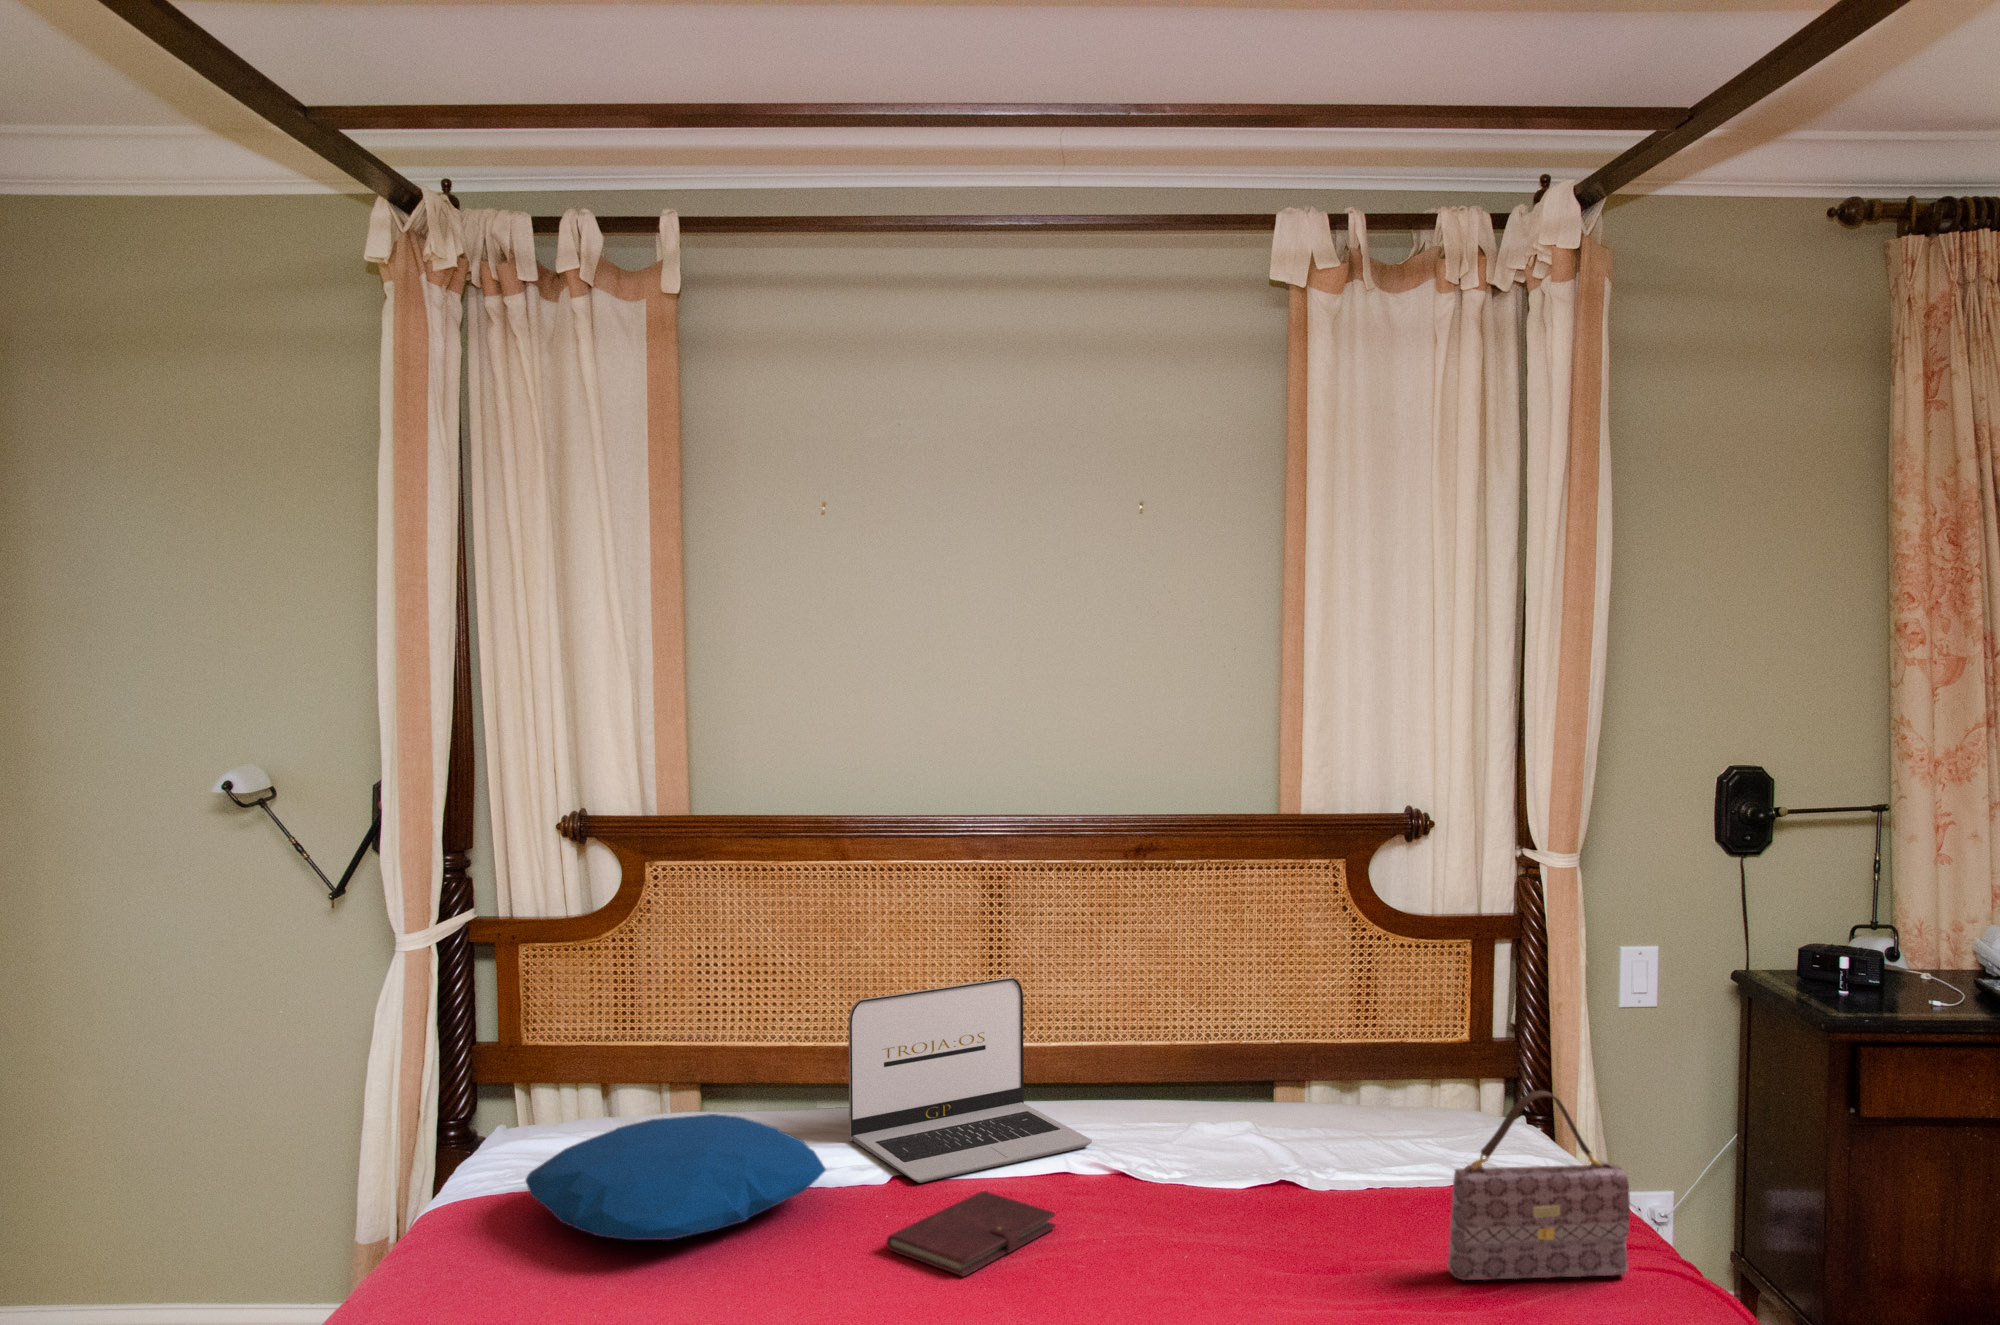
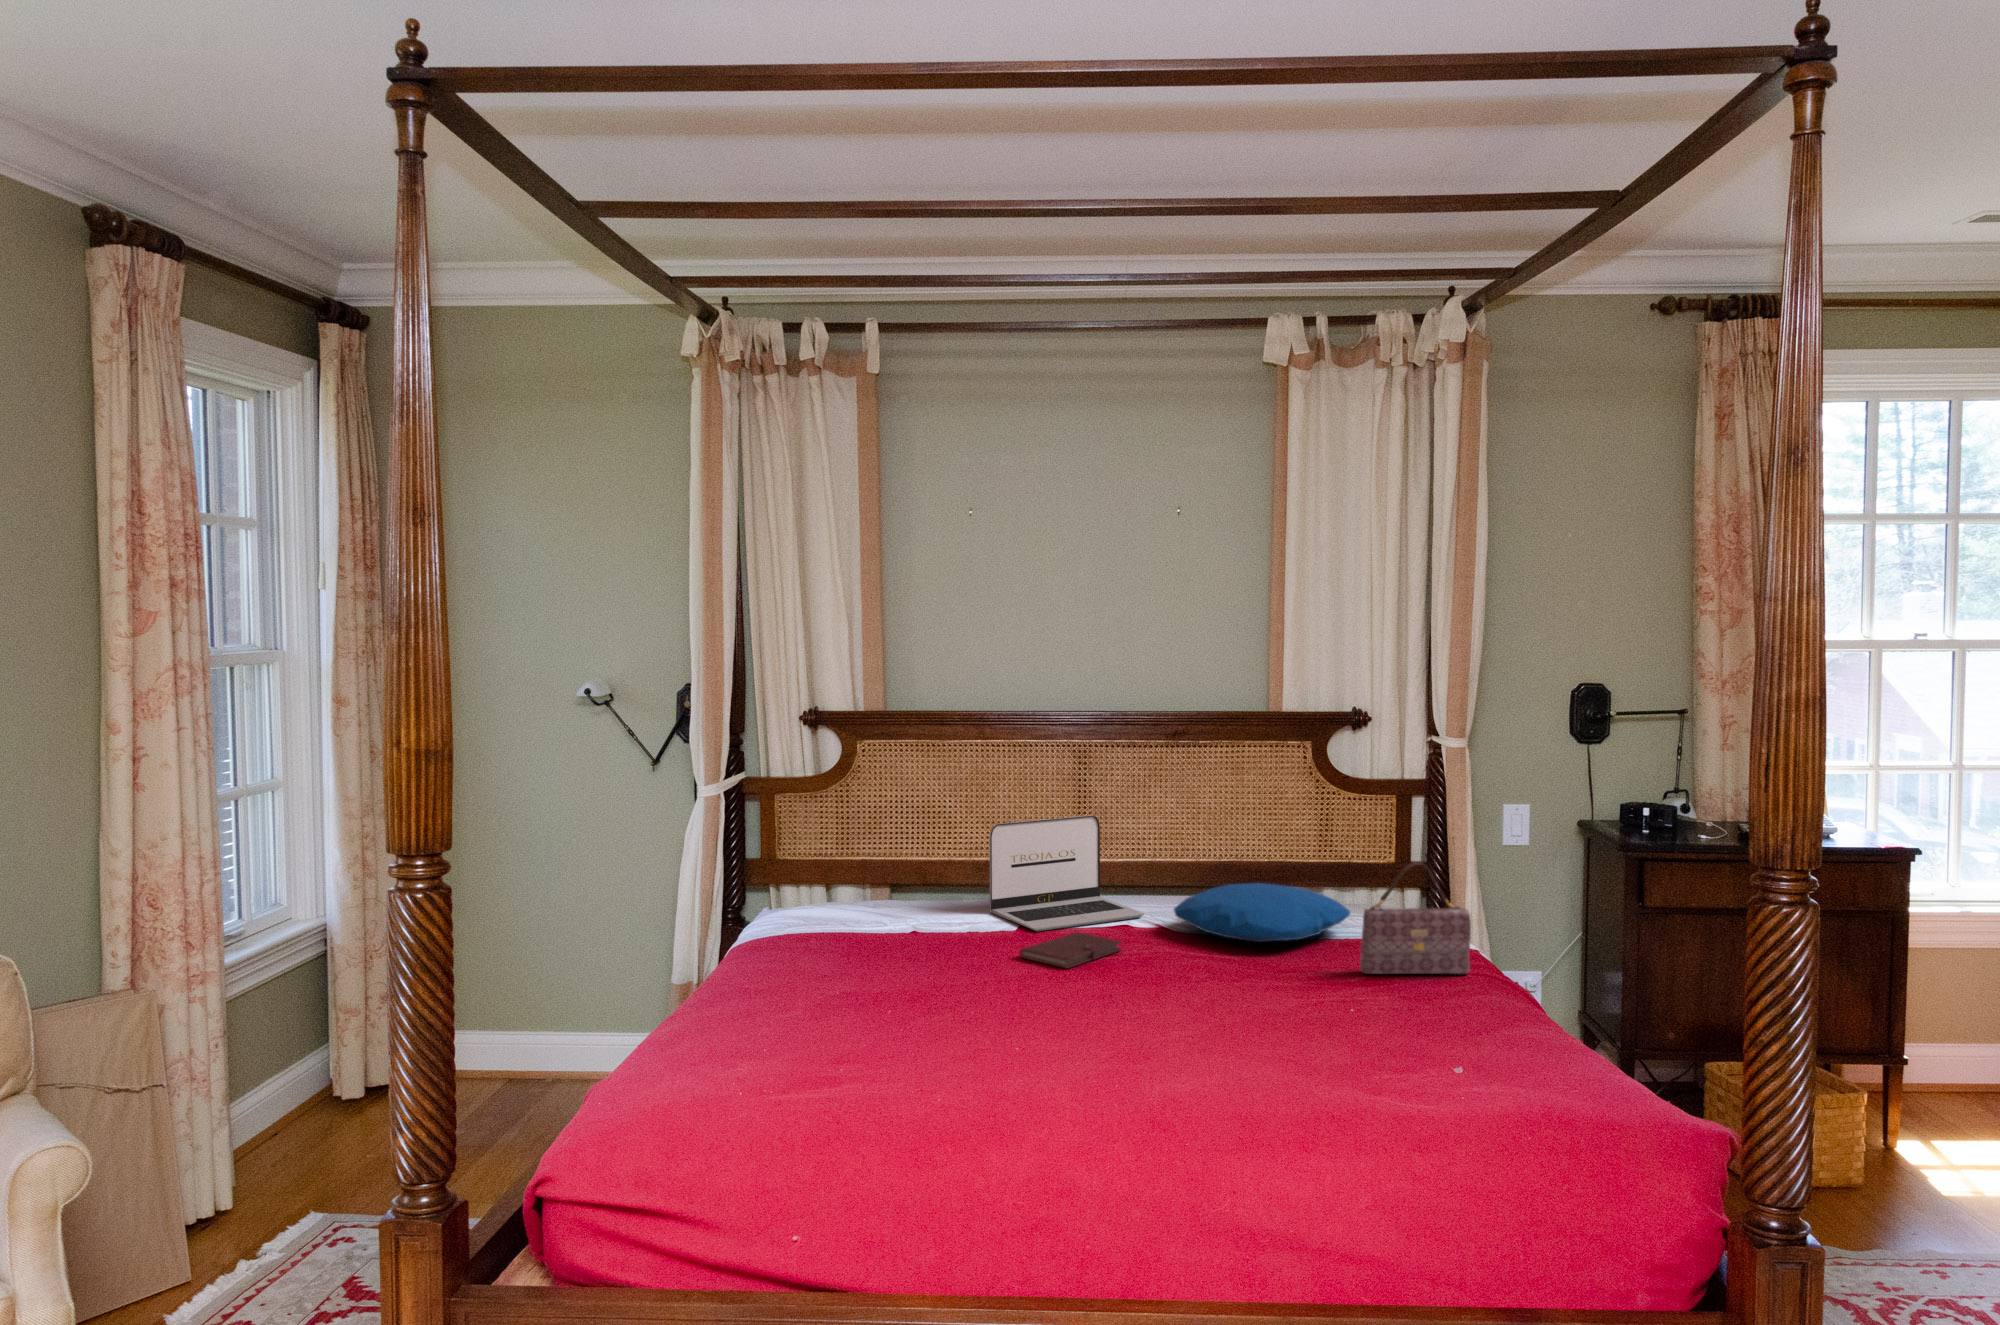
pillow: present [526,1114,826,1240] -> present [1174,883,1350,942]

